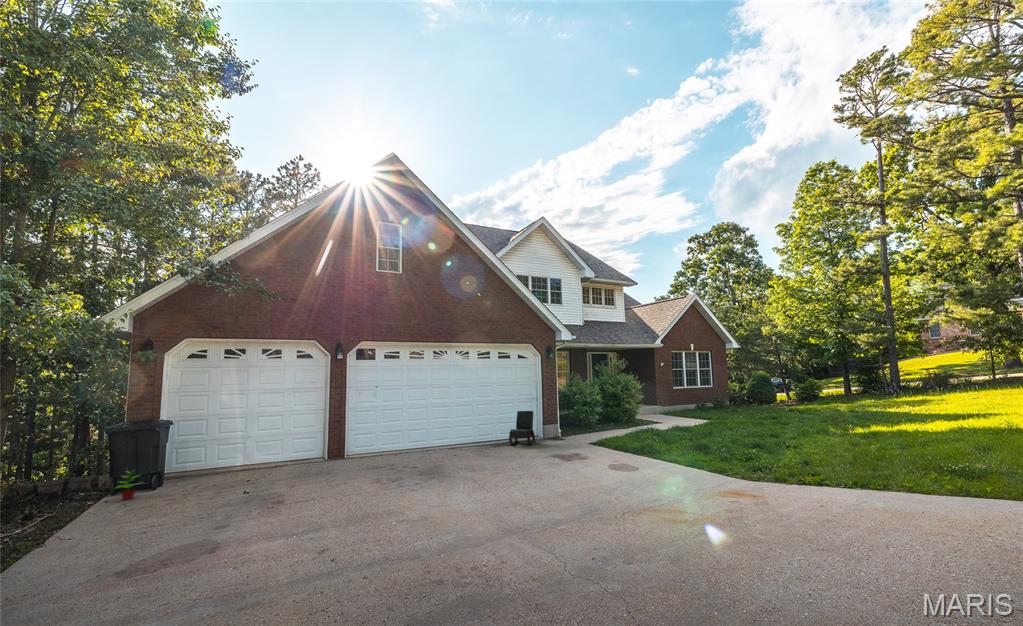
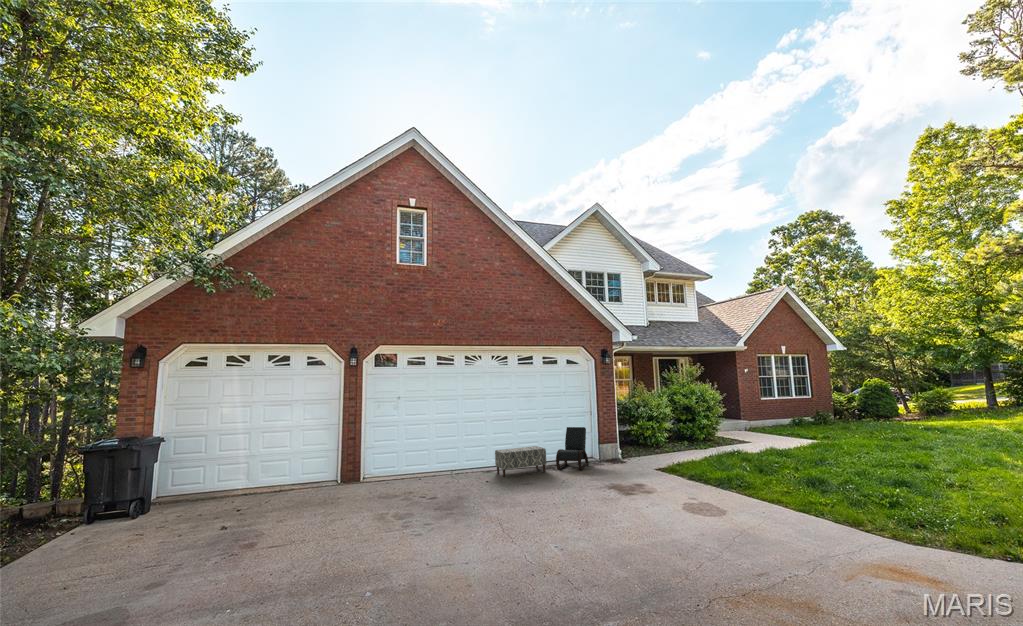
bench: none [459,427,502,452] -> present [495,446,547,477]
potted plant: present [116,471,139,500] -> none [89,492,125,528]

